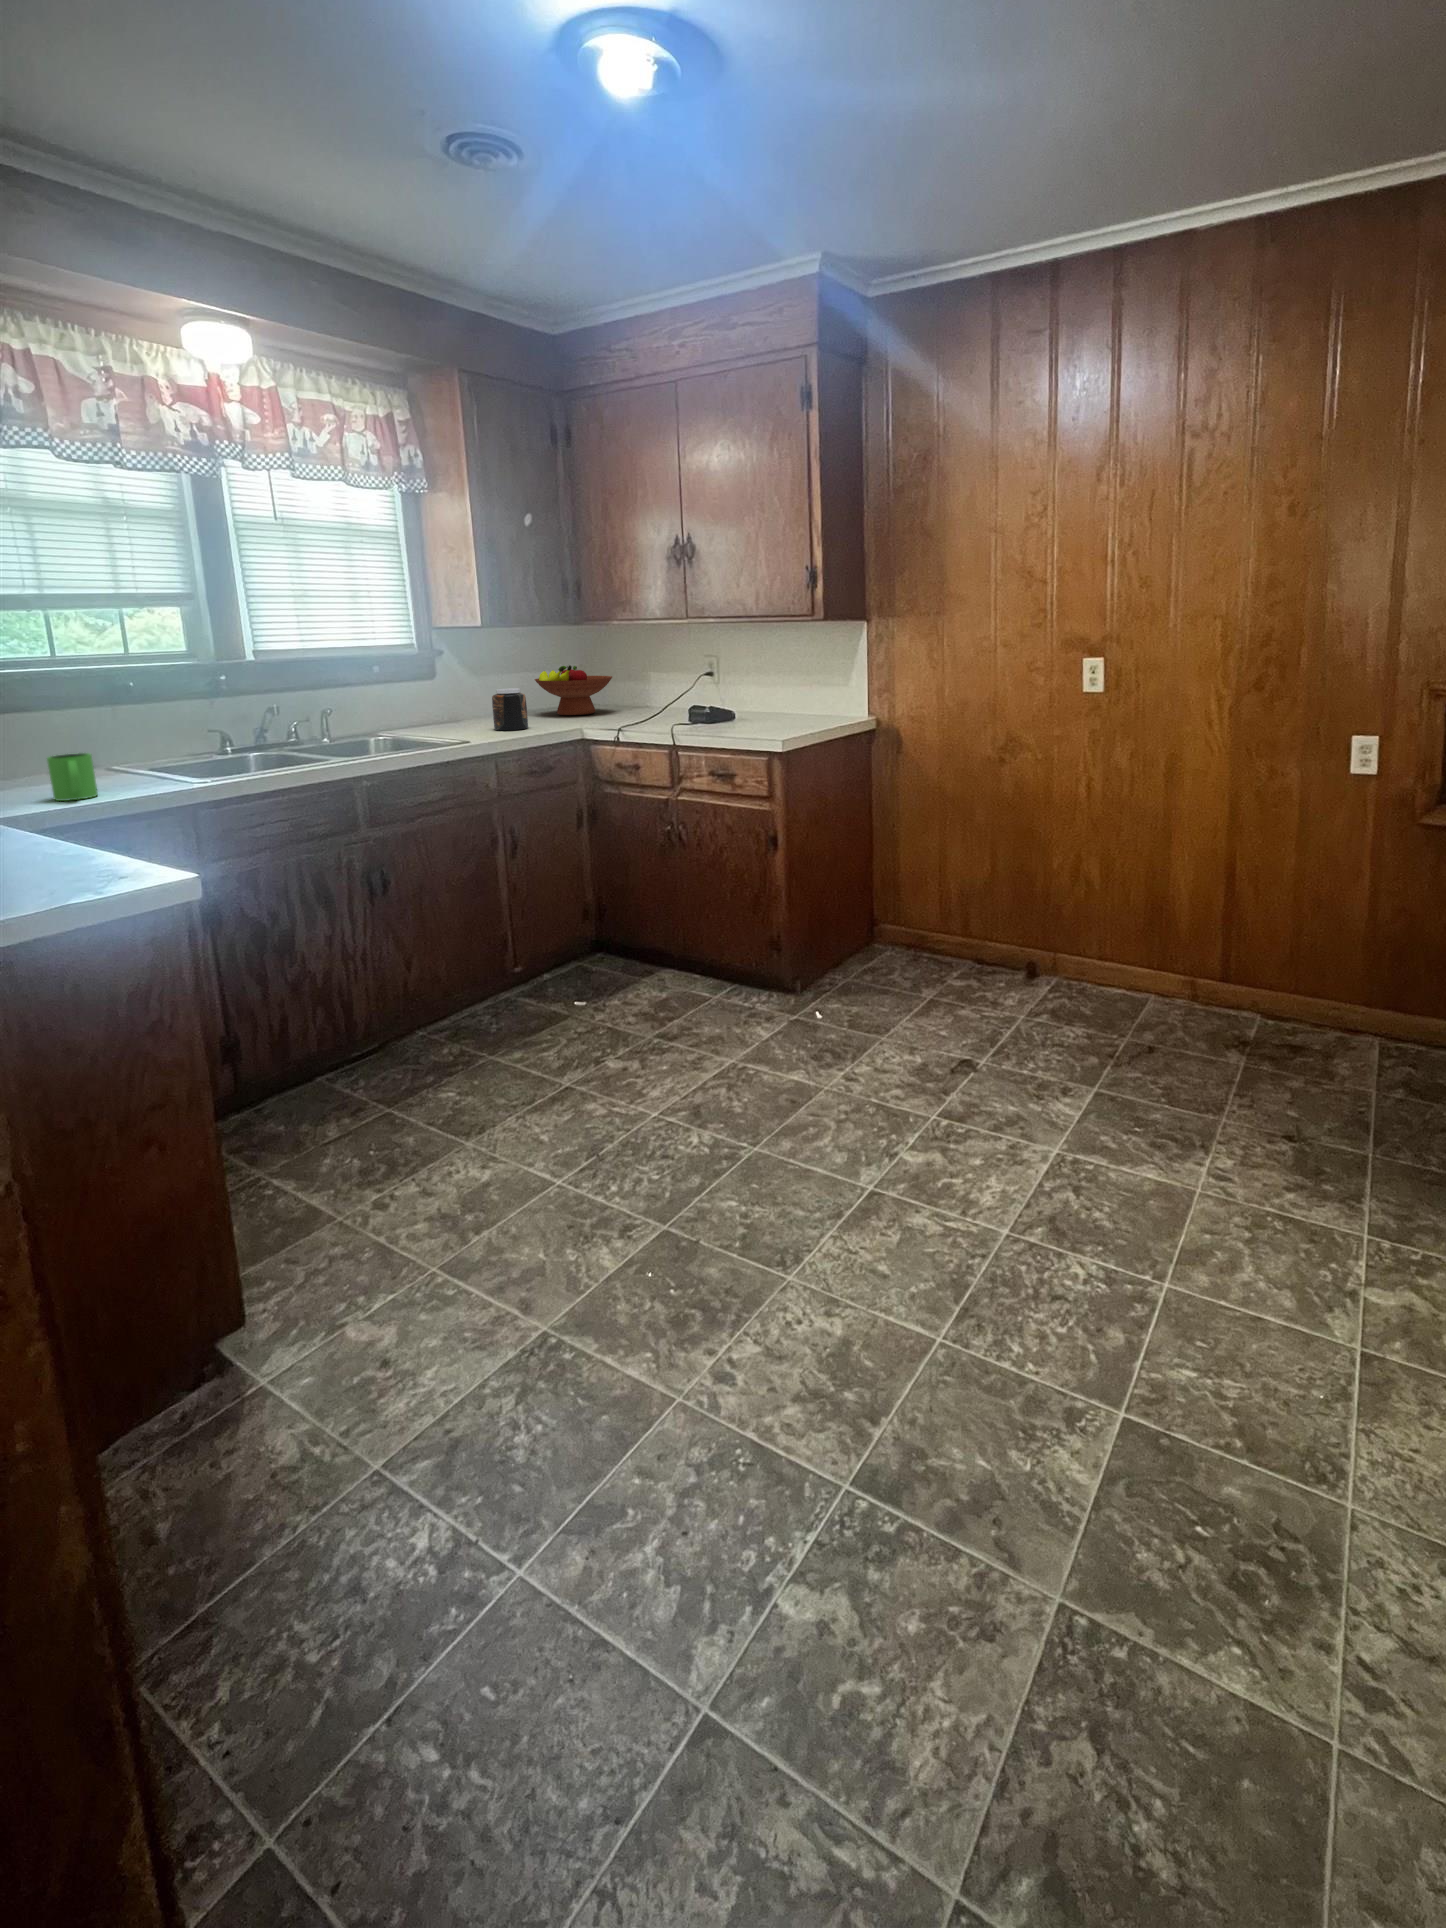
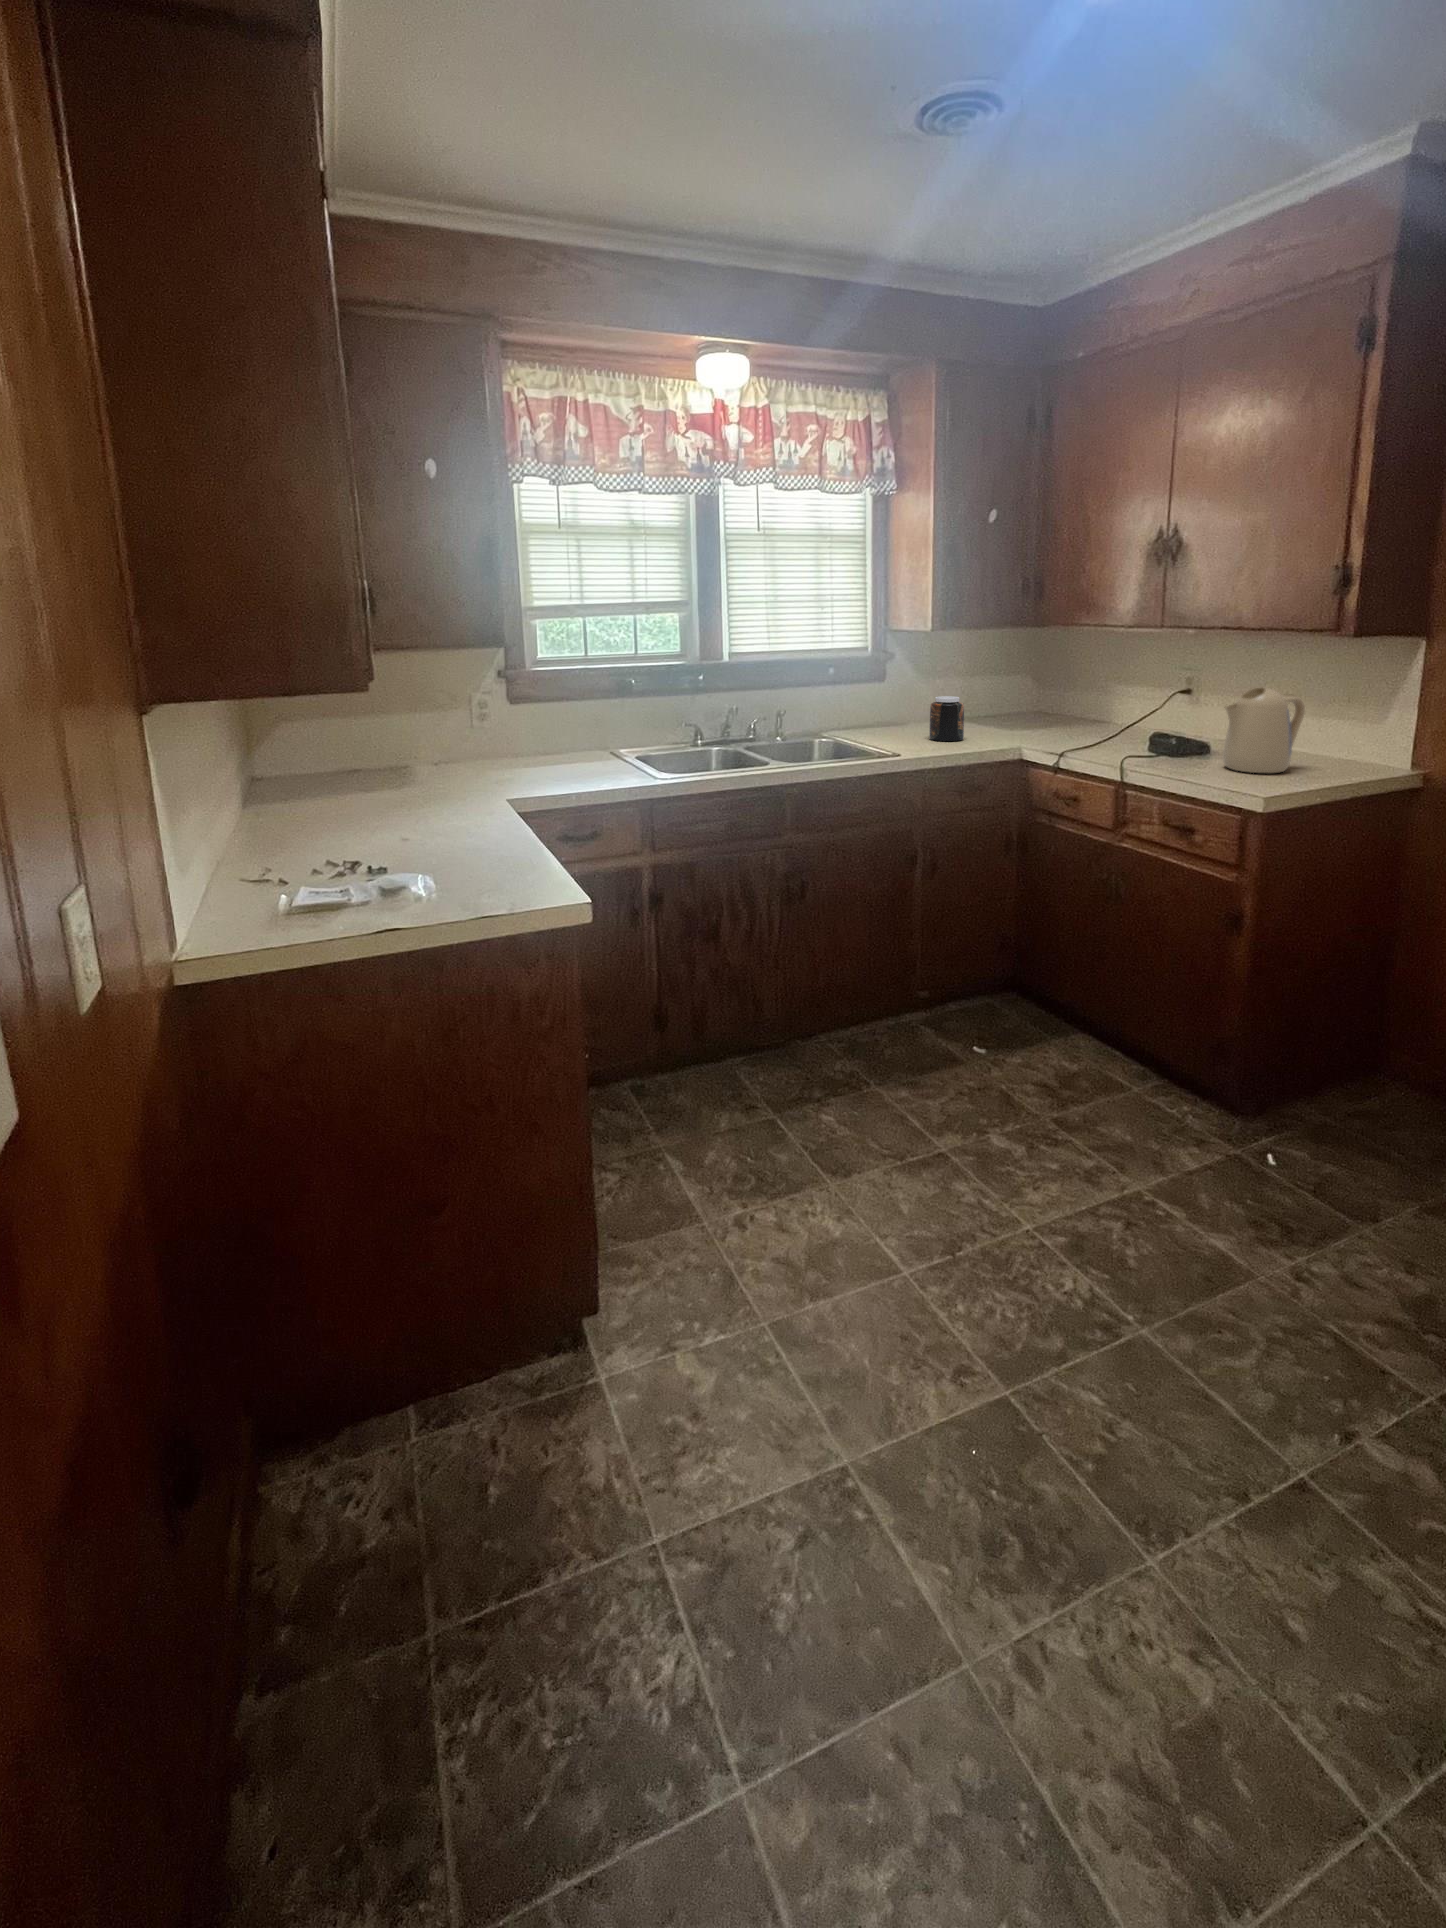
kettle: none [745,663,800,730] -> present [1223,688,1305,773]
fruit bowl: present [535,665,612,715] -> none [980,672,1065,726]
mug: present [47,753,98,801] -> none [559,743,590,783]

